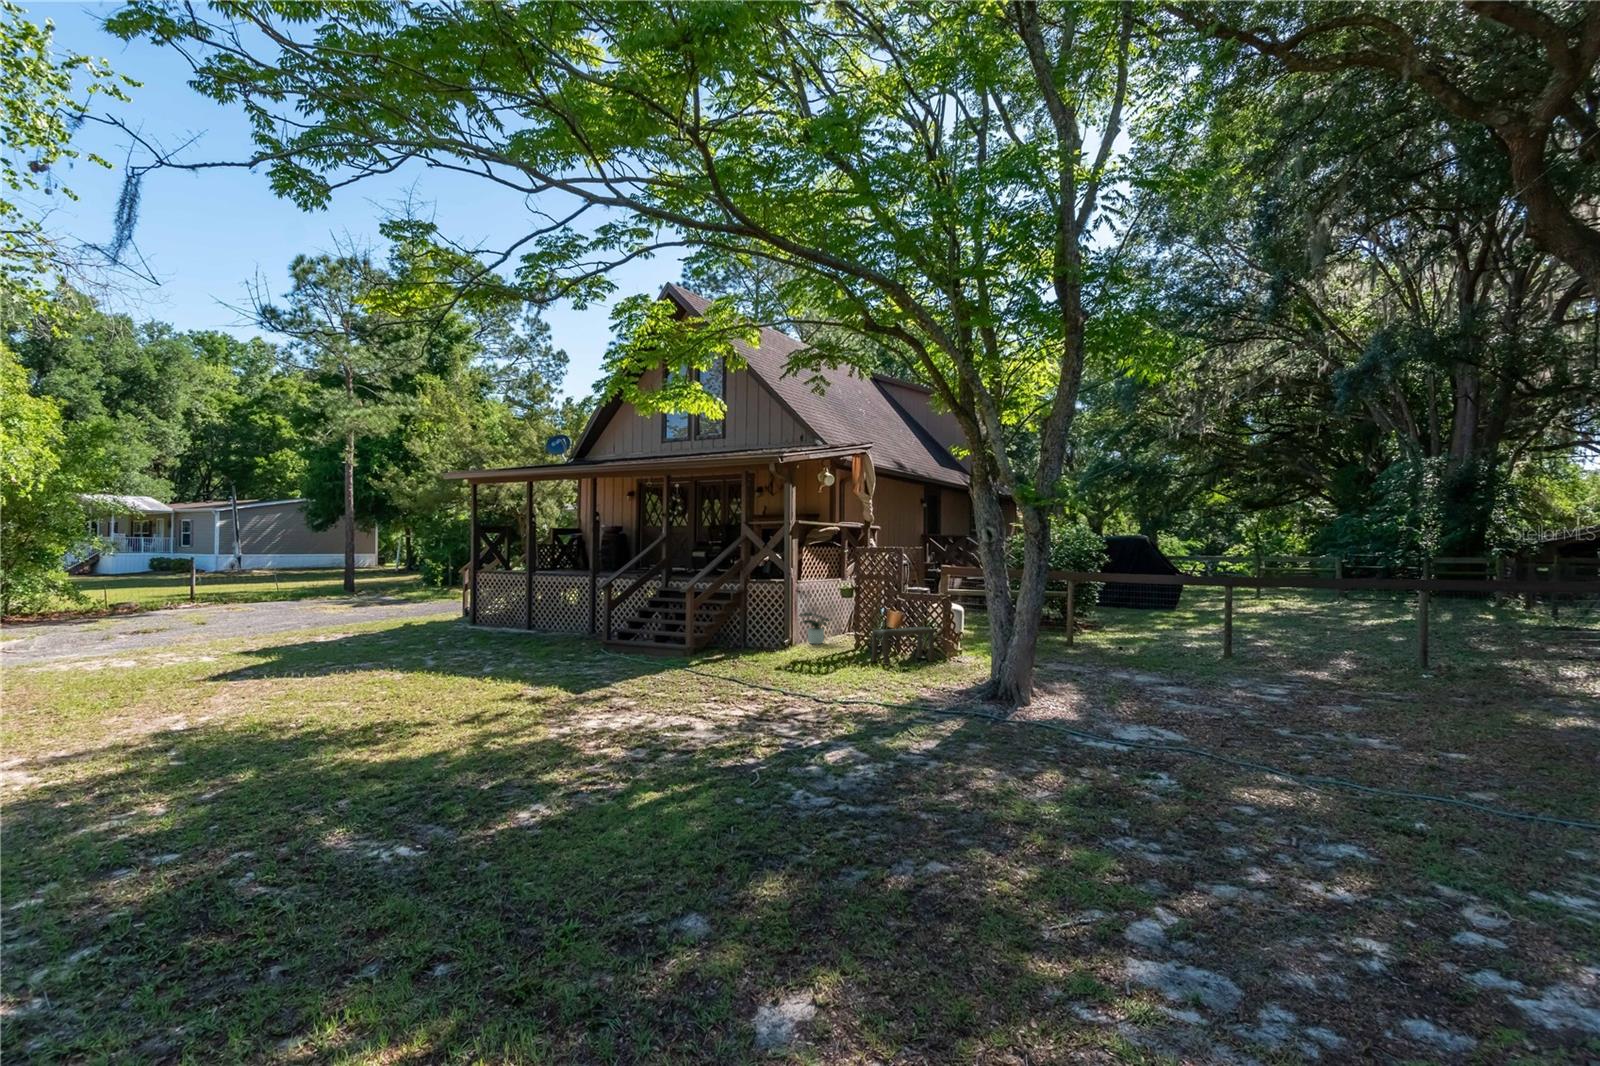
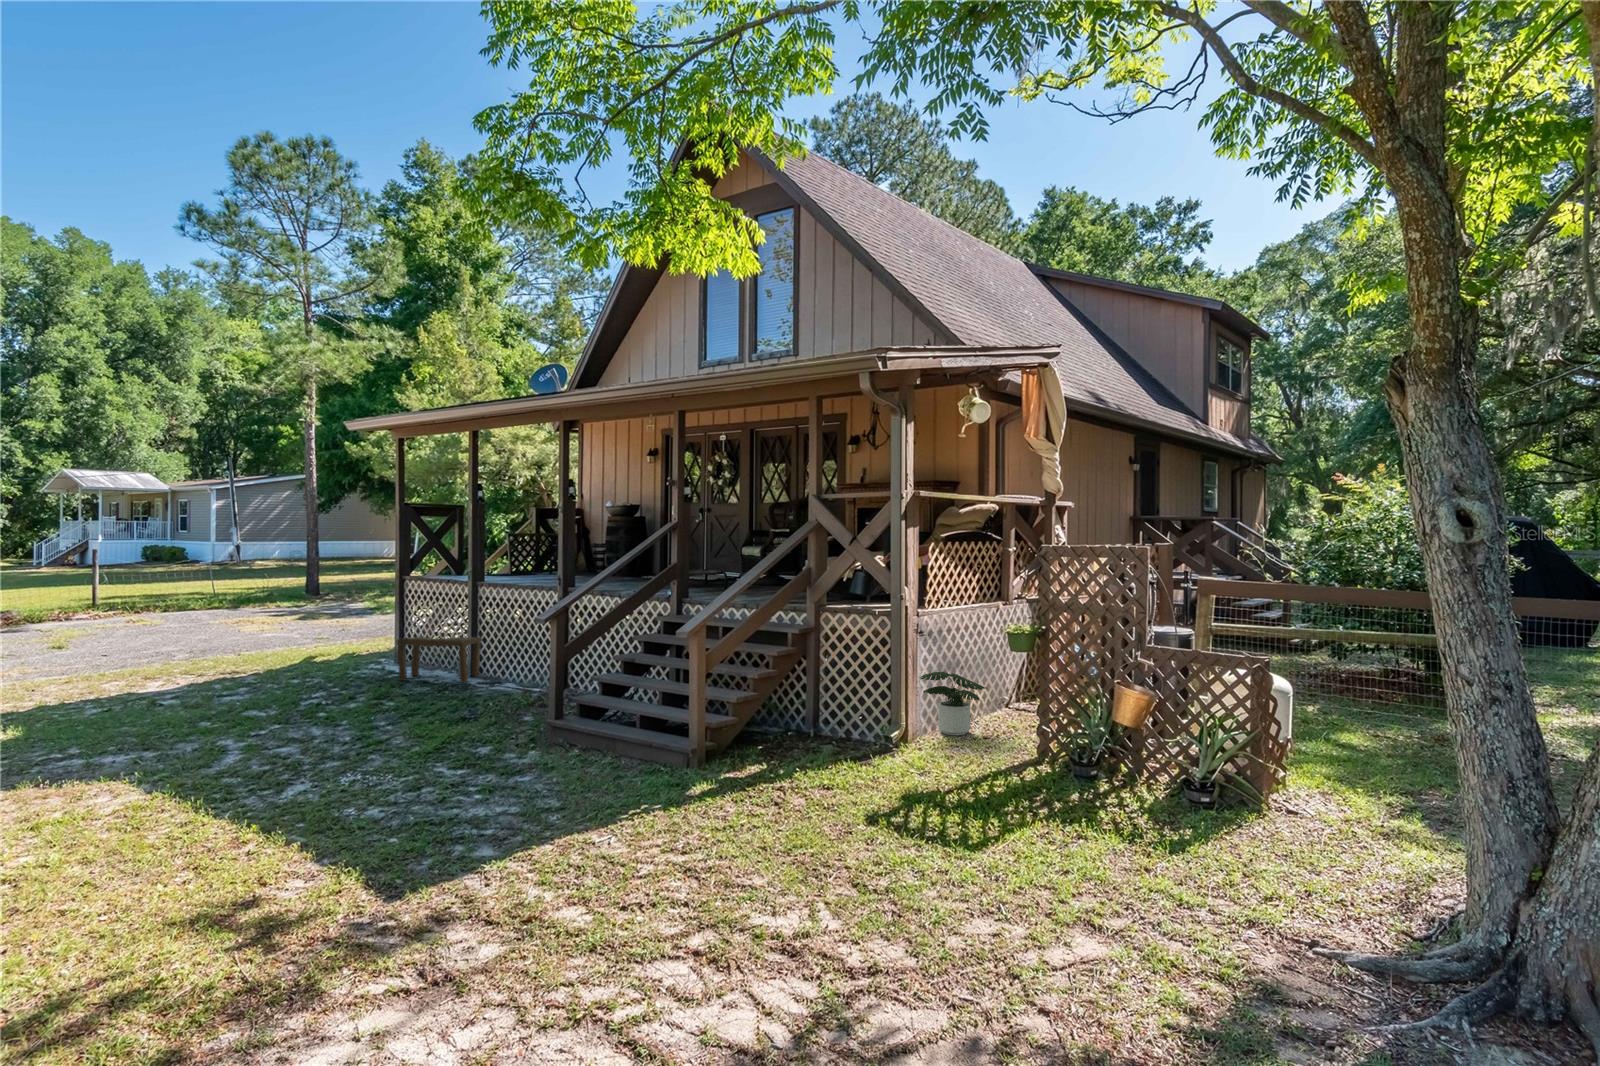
bench: present [872,627,935,665] -> present [397,637,482,683]

